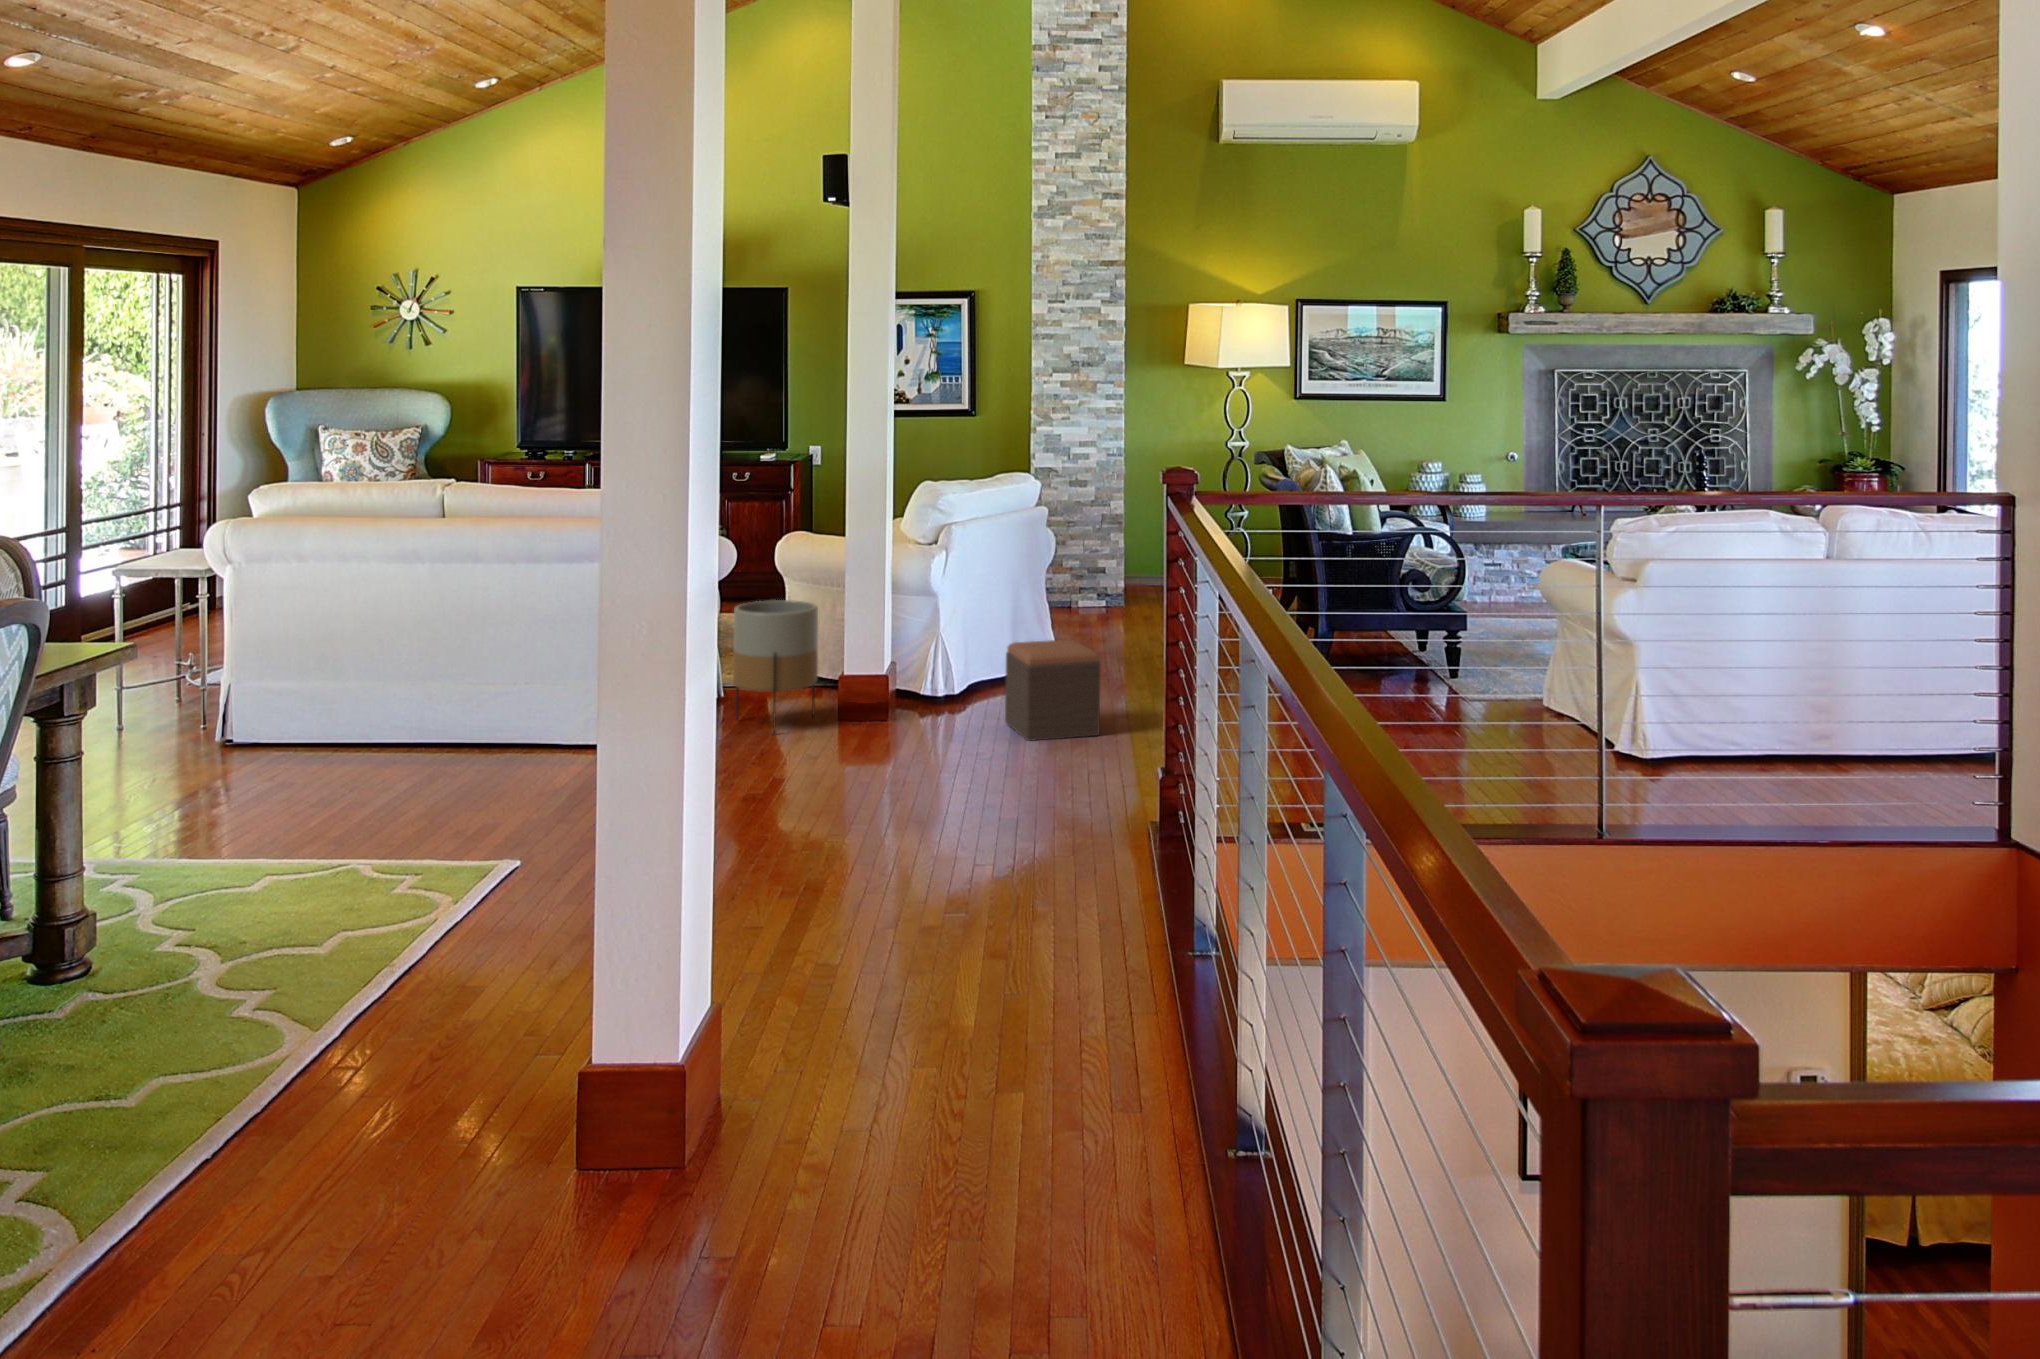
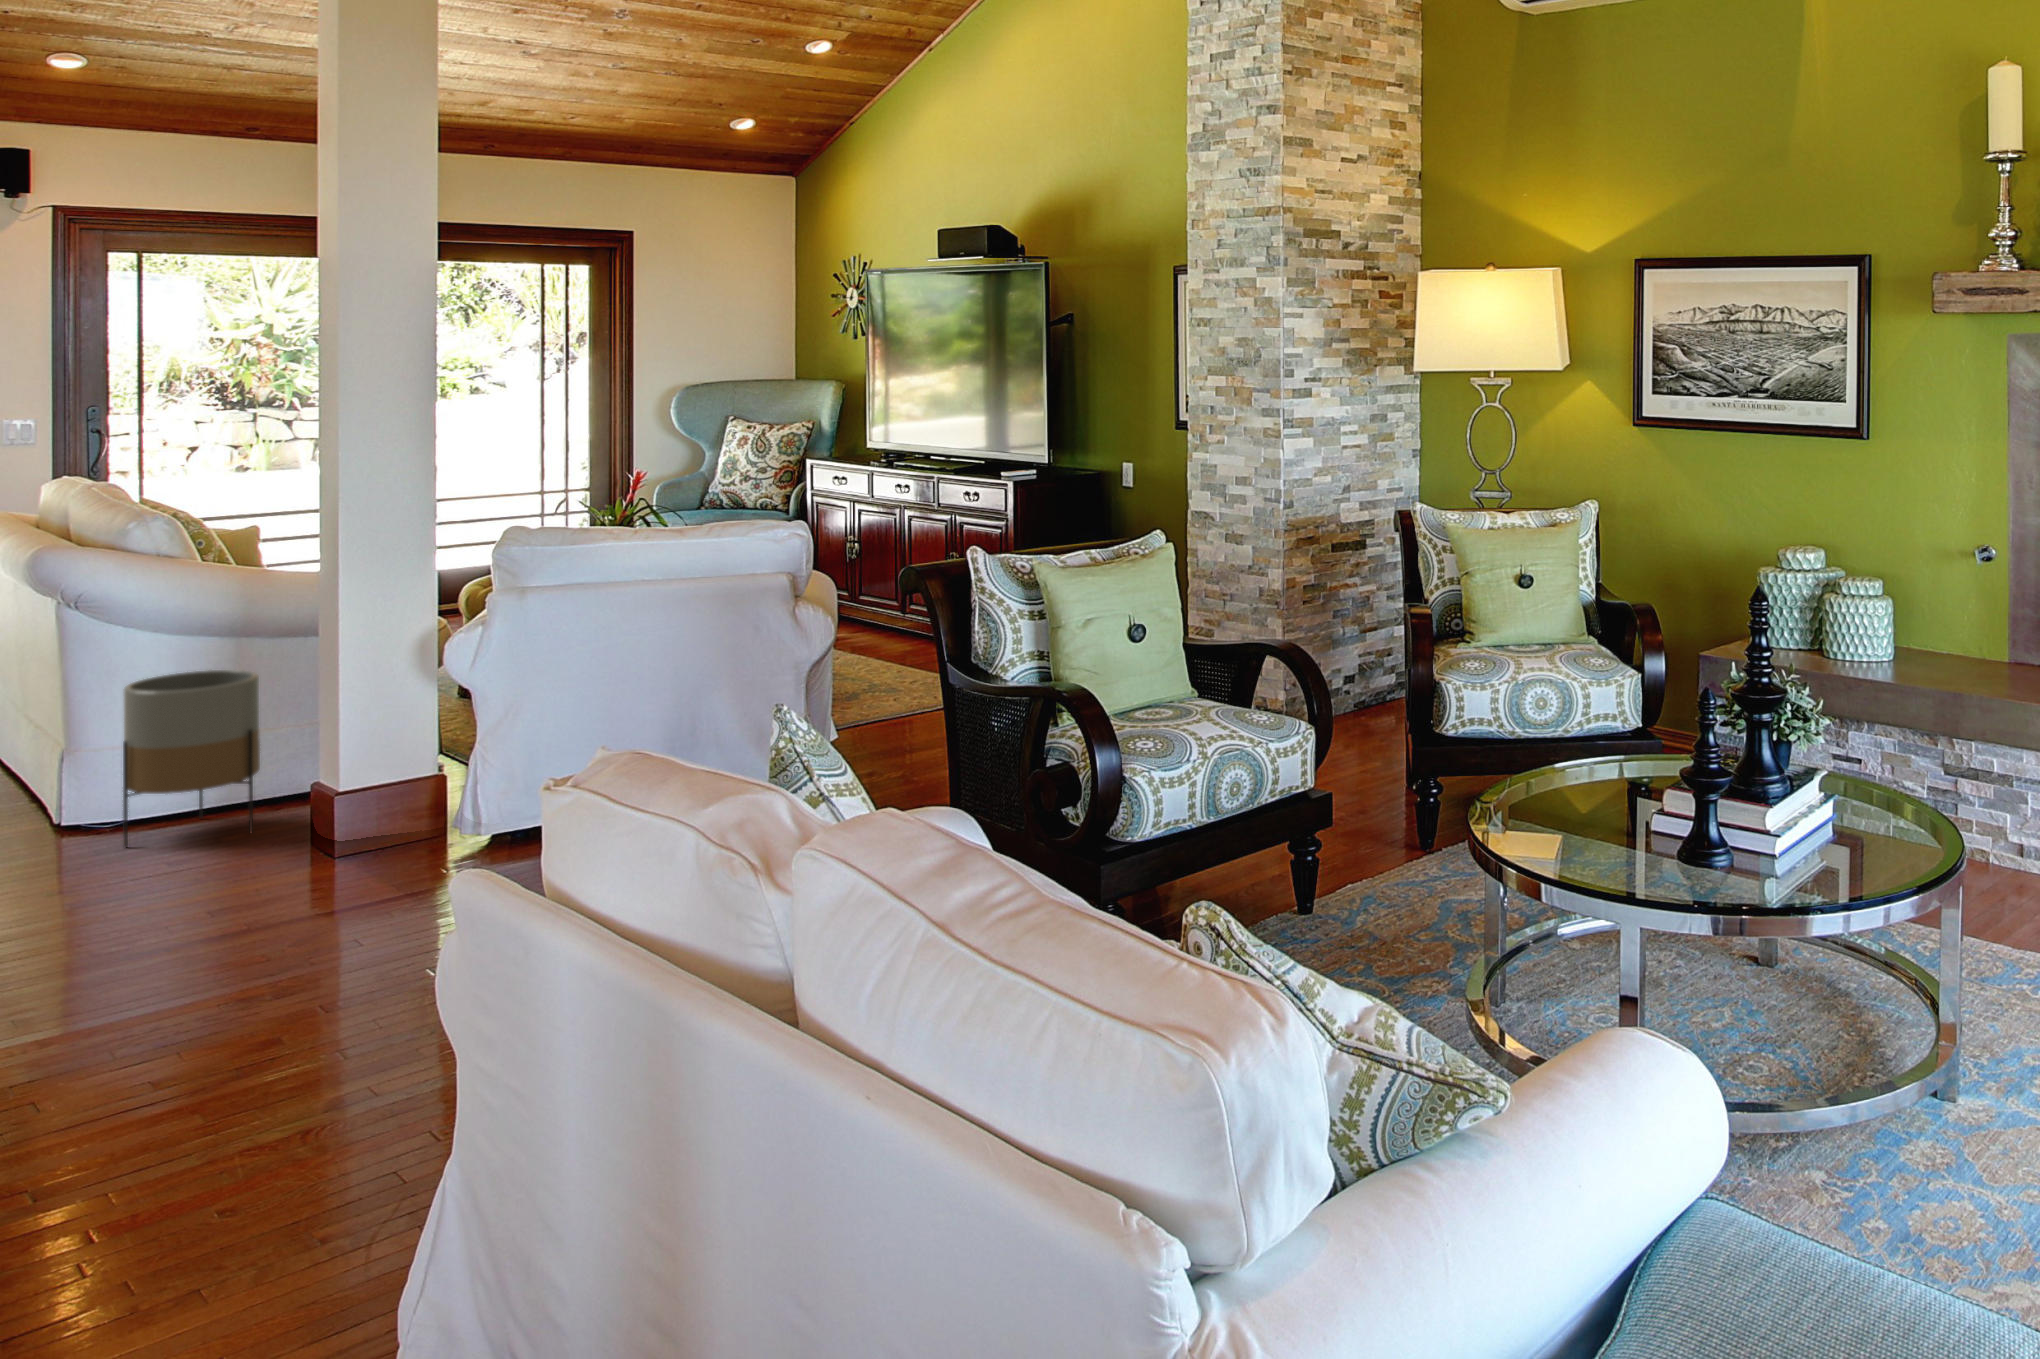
footstool: present [1005,639,1100,741] -> none [208,779,399,946]

